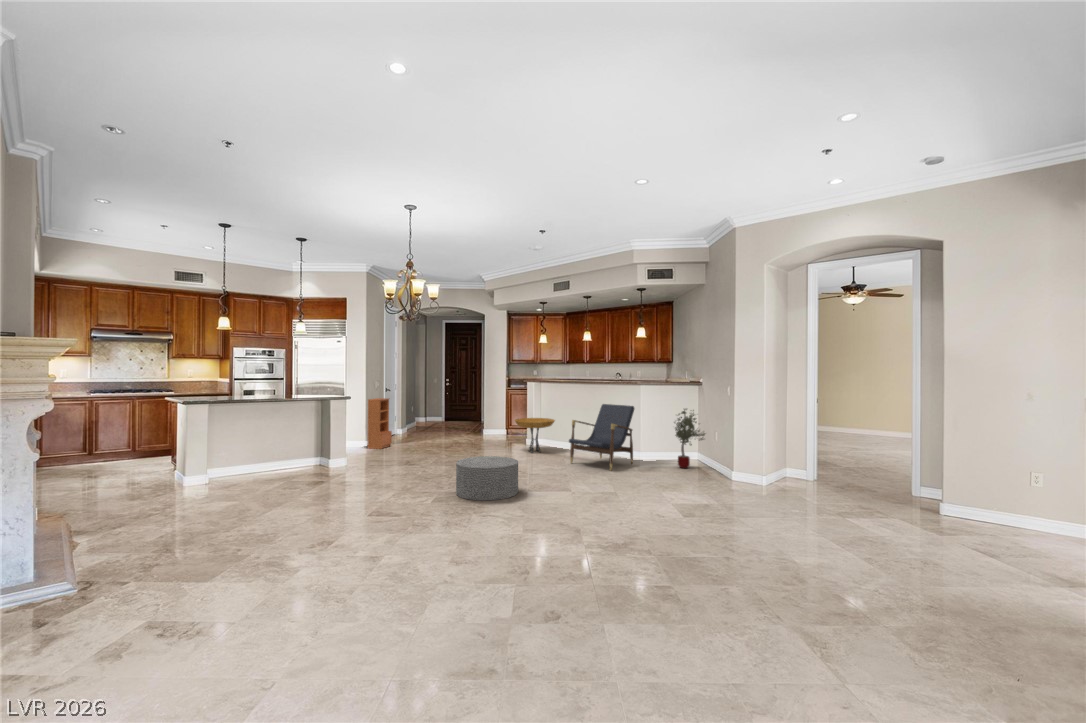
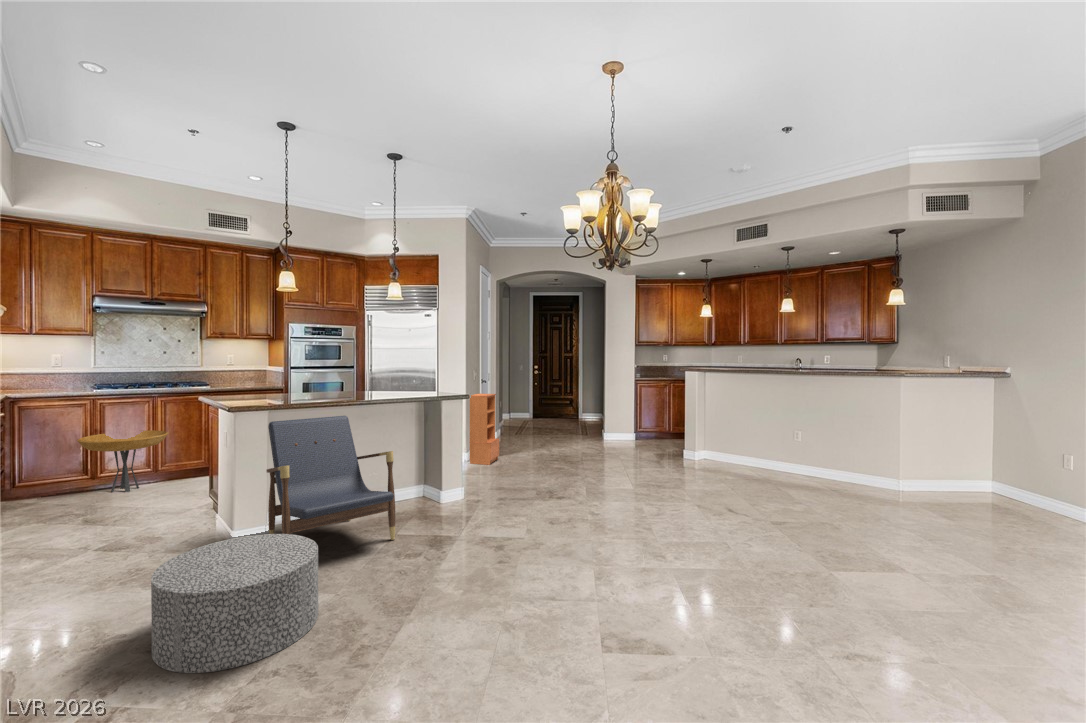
lounge chair: present [569,404,634,471] -> present [266,416,396,540]
potted tree: present [674,409,705,468] -> none [964,414,1043,510]
side table: present [515,418,555,453] -> present [77,430,168,492]
ottoman: present [456,456,518,500] -> present [151,534,318,673]

